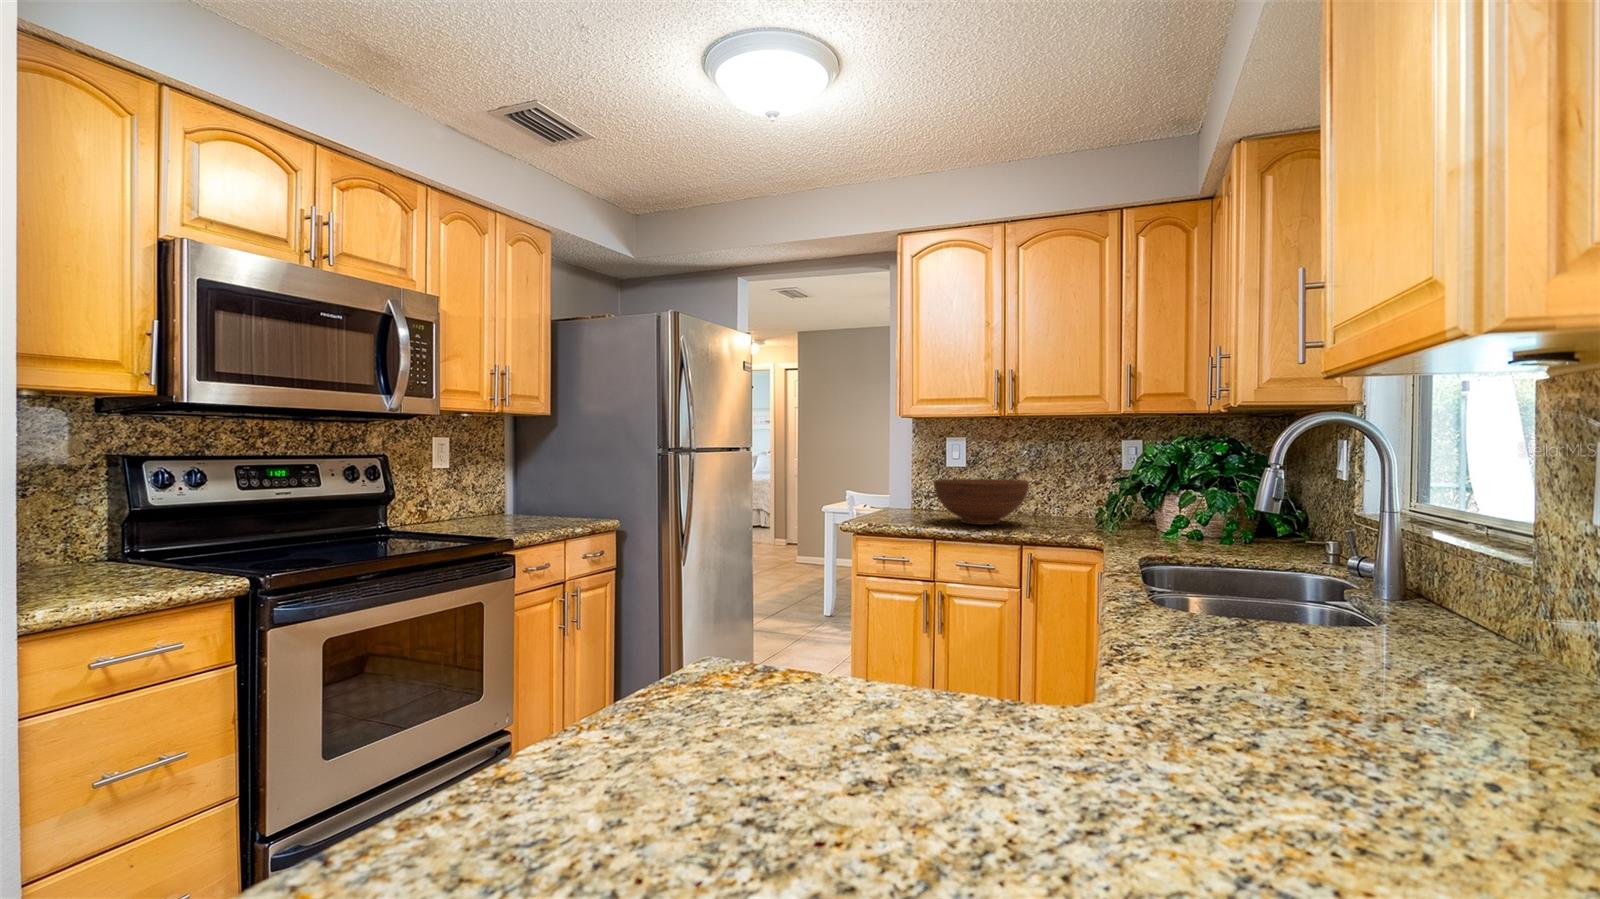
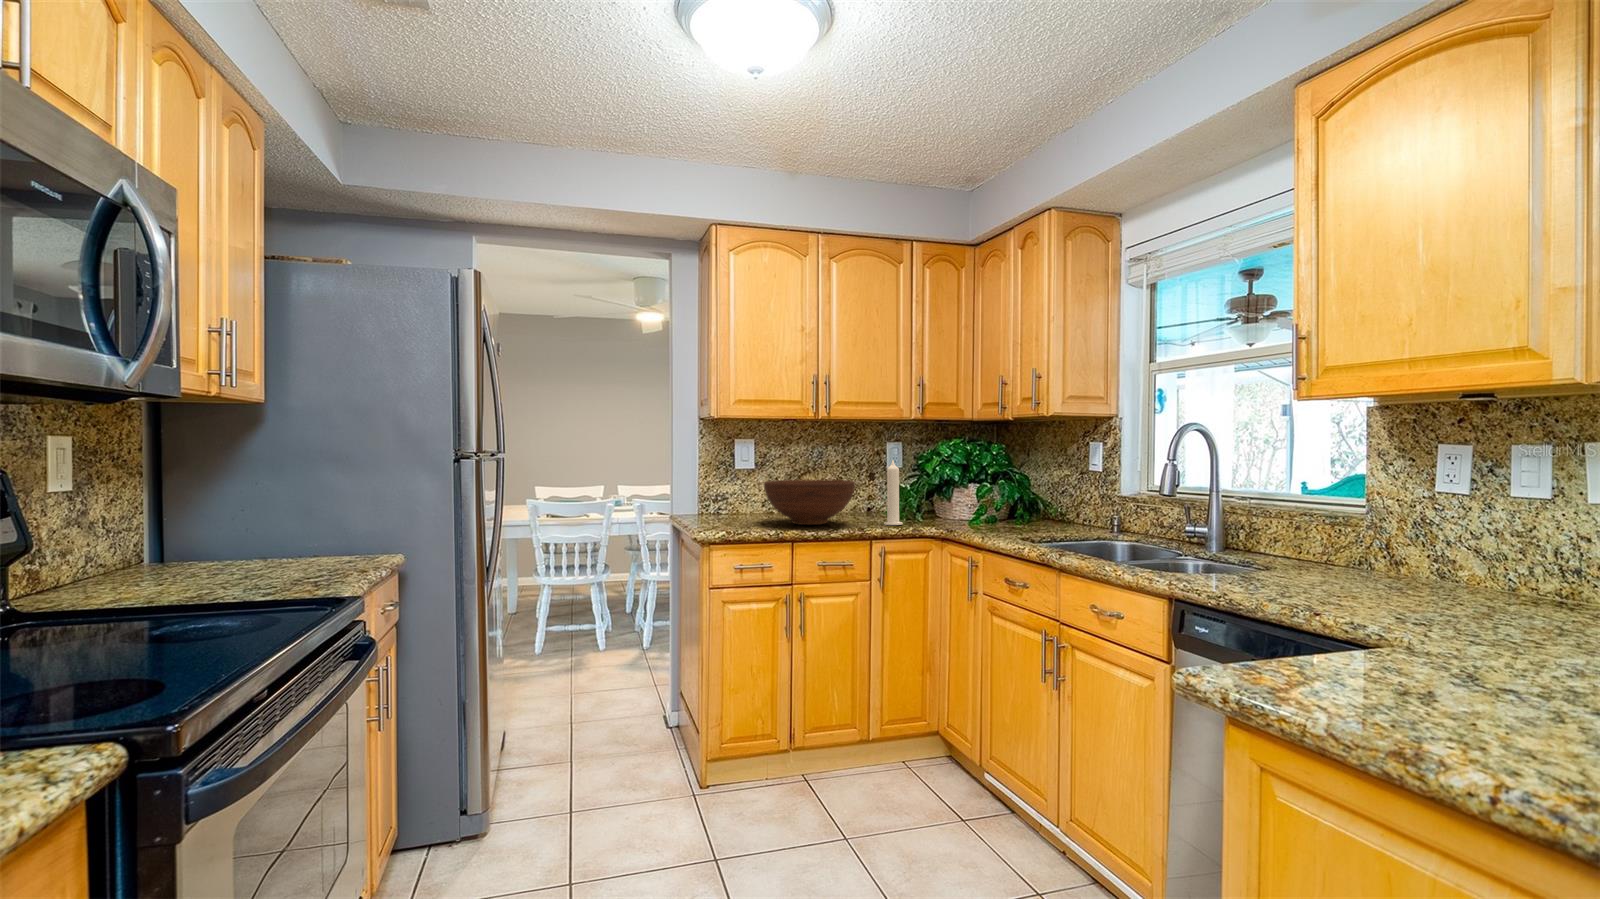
candle: none [1061,460,1082,532] -> present [884,460,903,525]

